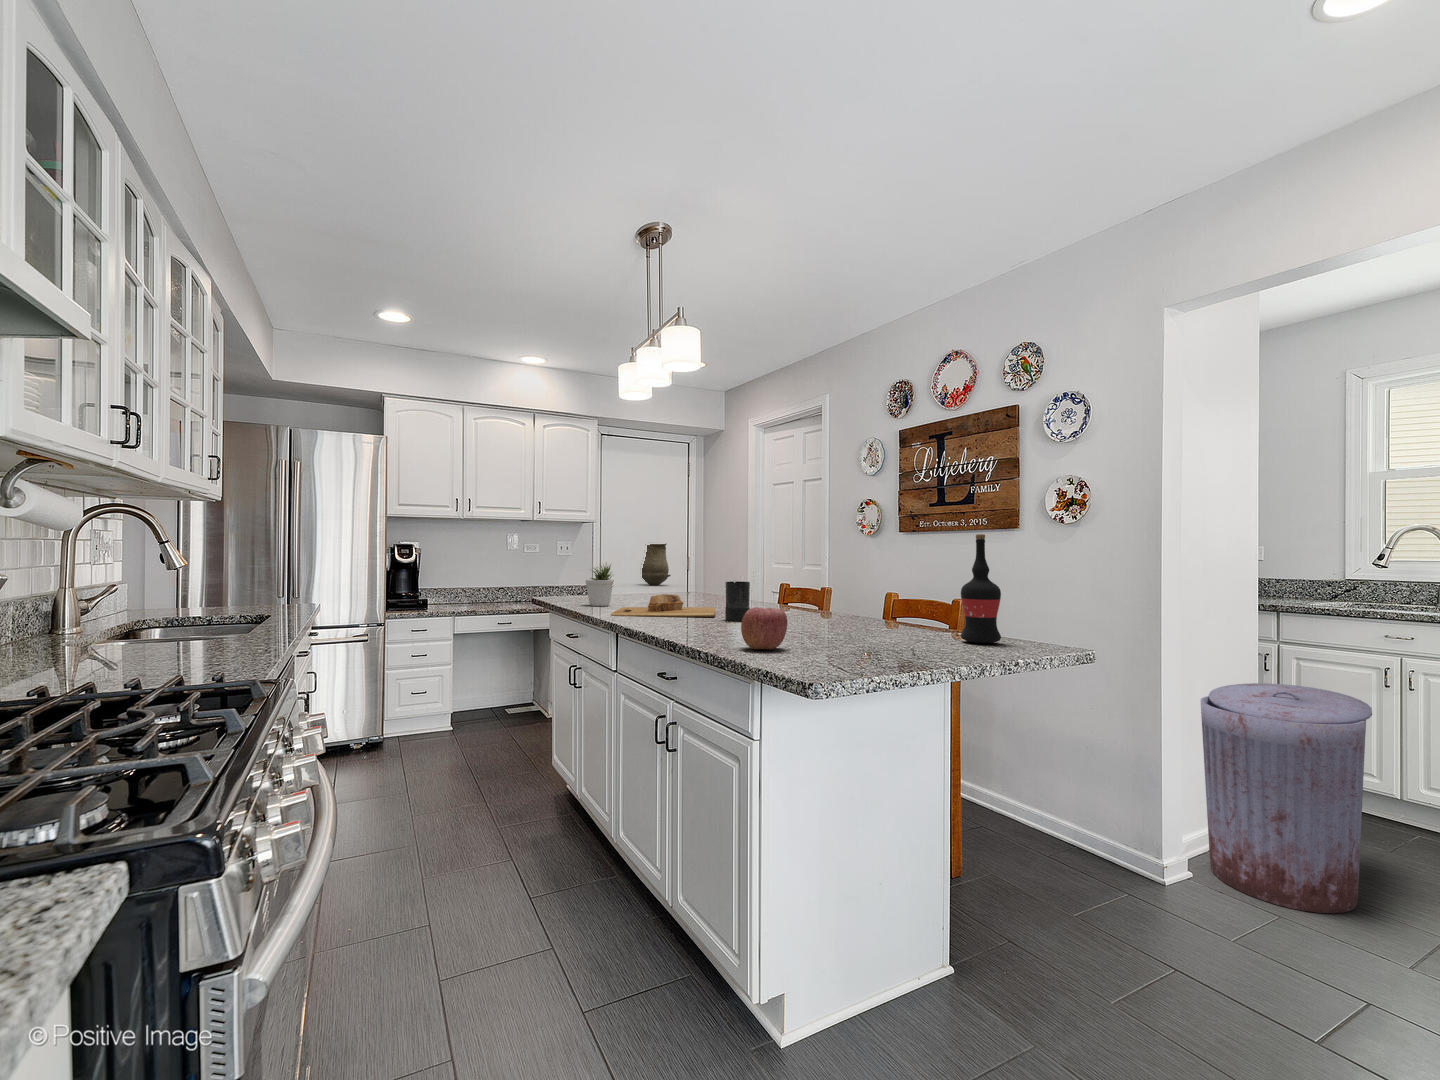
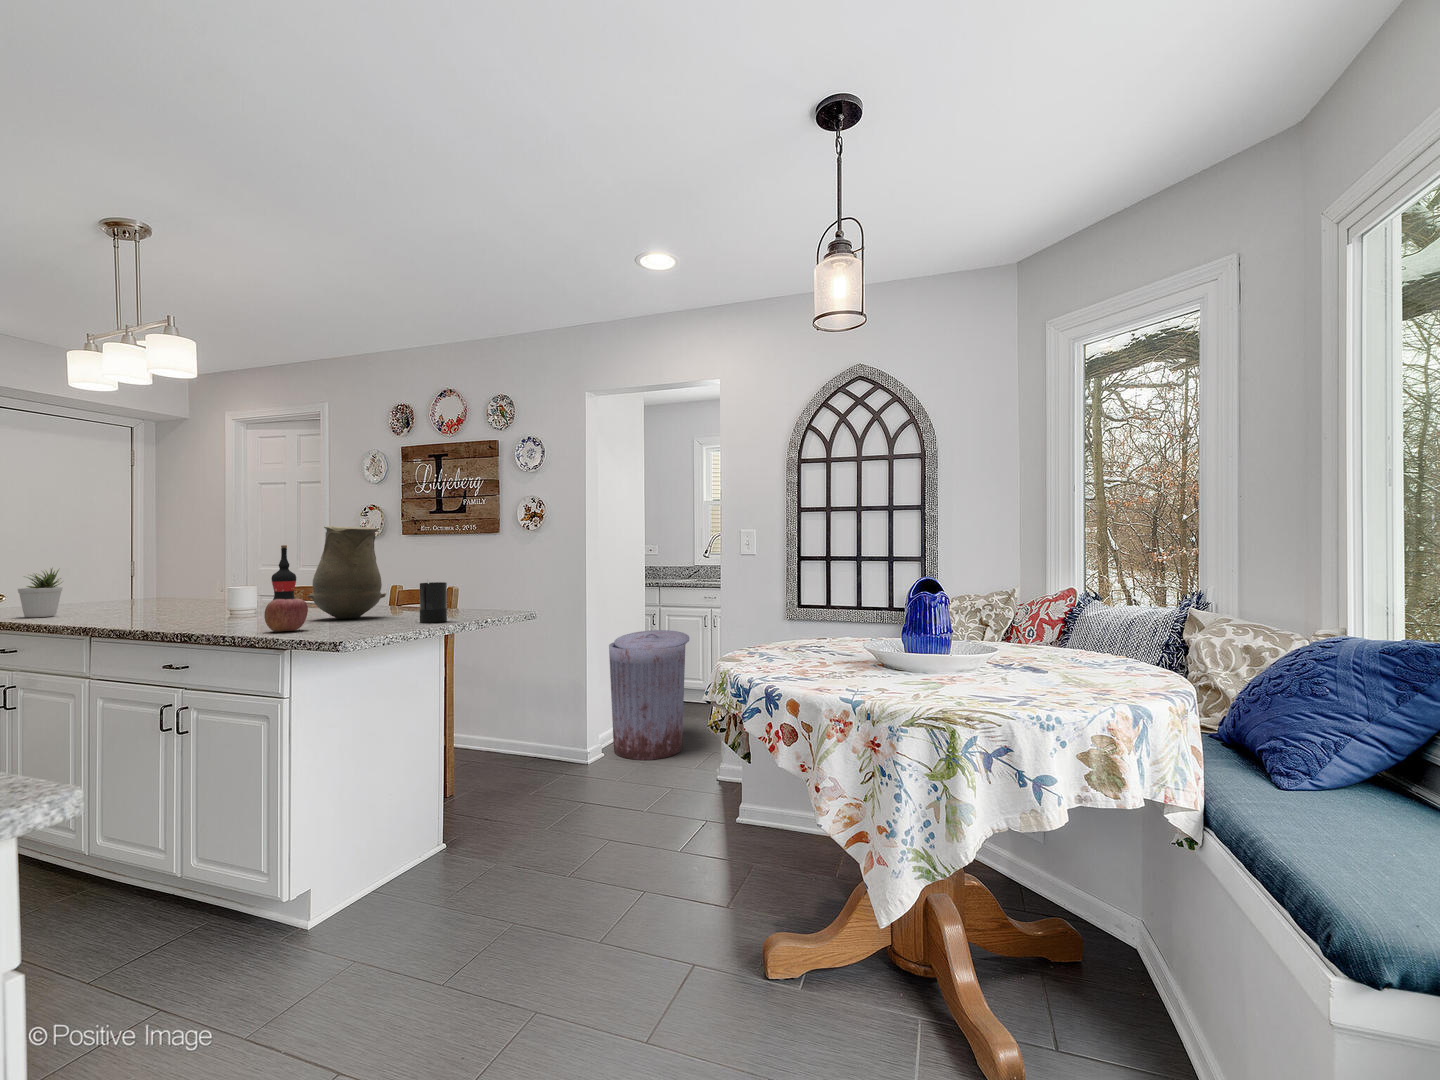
wine bottle: present [961,534,1001,643] -> present [271,545,296,600]
vase: present [642,543,671,585] -> present [307,526,386,619]
candle: present [725,578,750,621] -> present [420,579,447,623]
cutting board: present [611,594,715,617] -> none [76,598,214,624]

